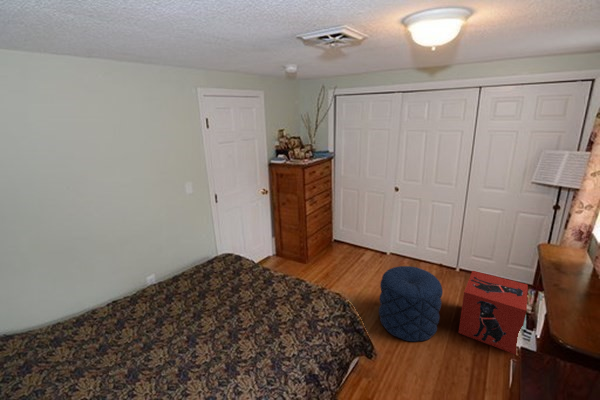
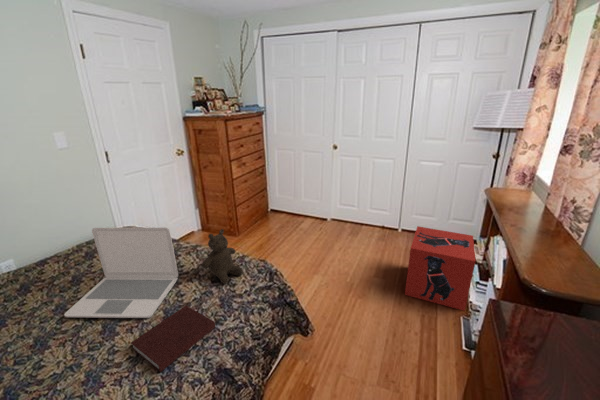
laptop: none [205,261,275,330] -> present [64,227,178,318]
pouf: present [379,266,443,341] -> none [319,226,388,310]
teddy bear: none [293,268,322,310] -> present [202,229,243,284]
notebook: none [252,324,306,370] -> present [131,306,215,372]

